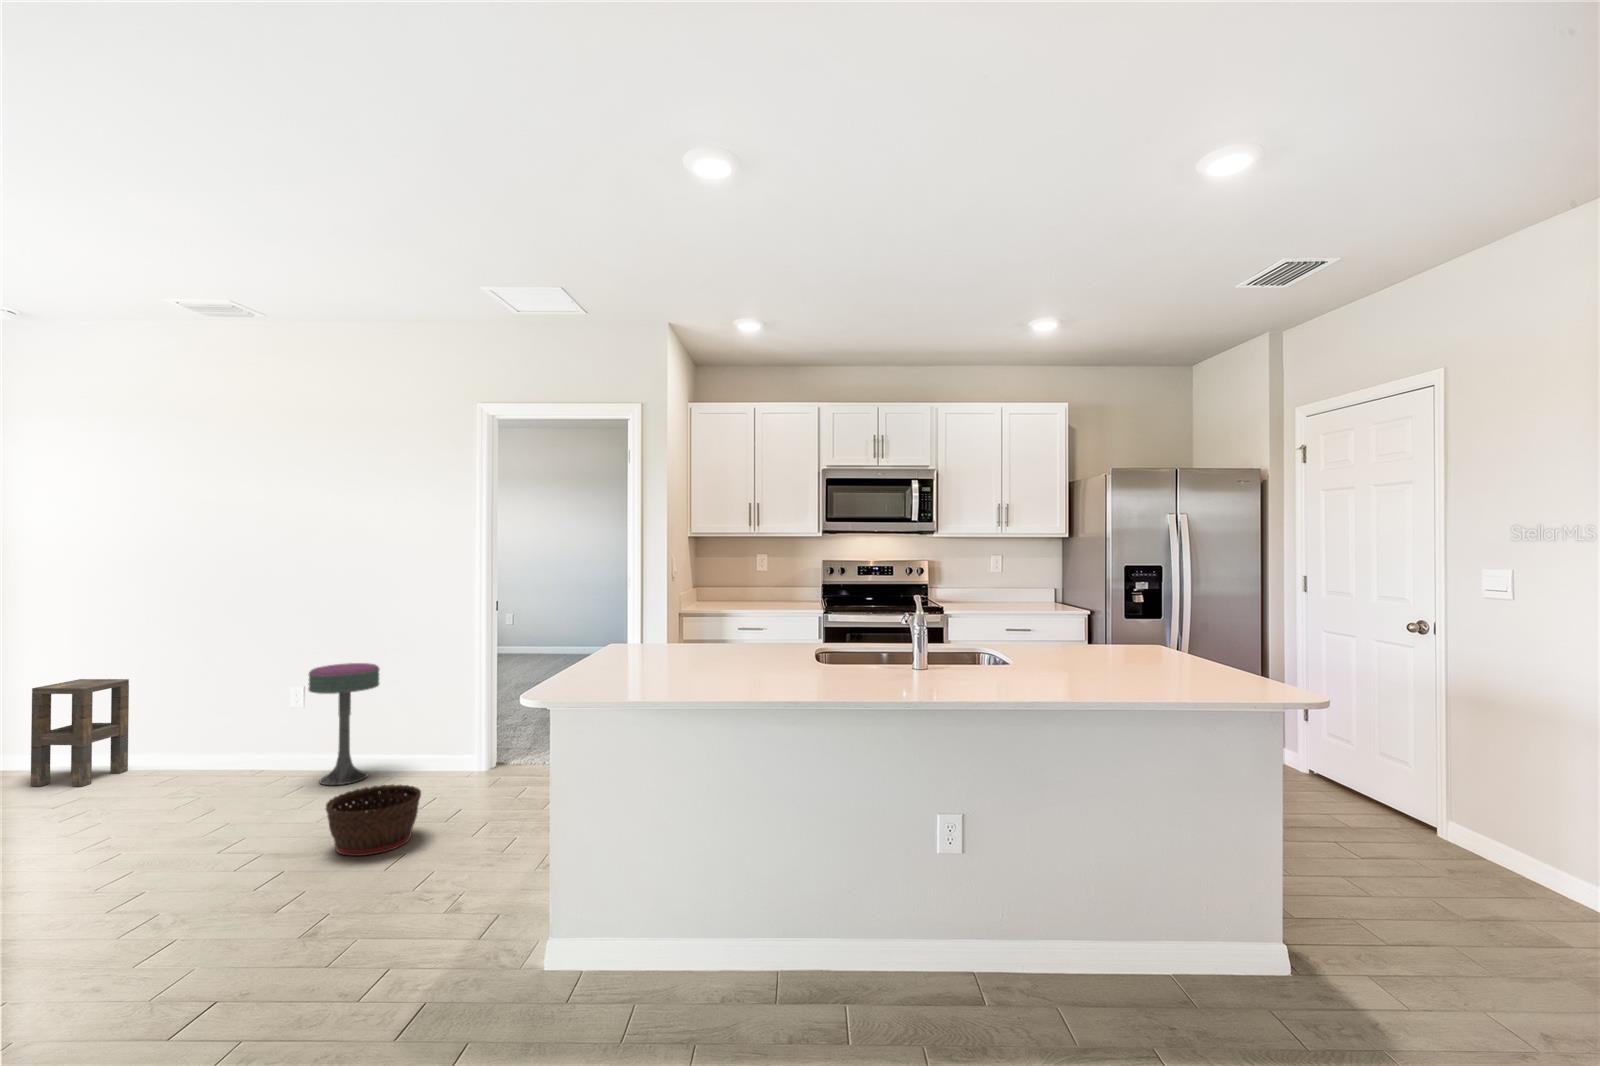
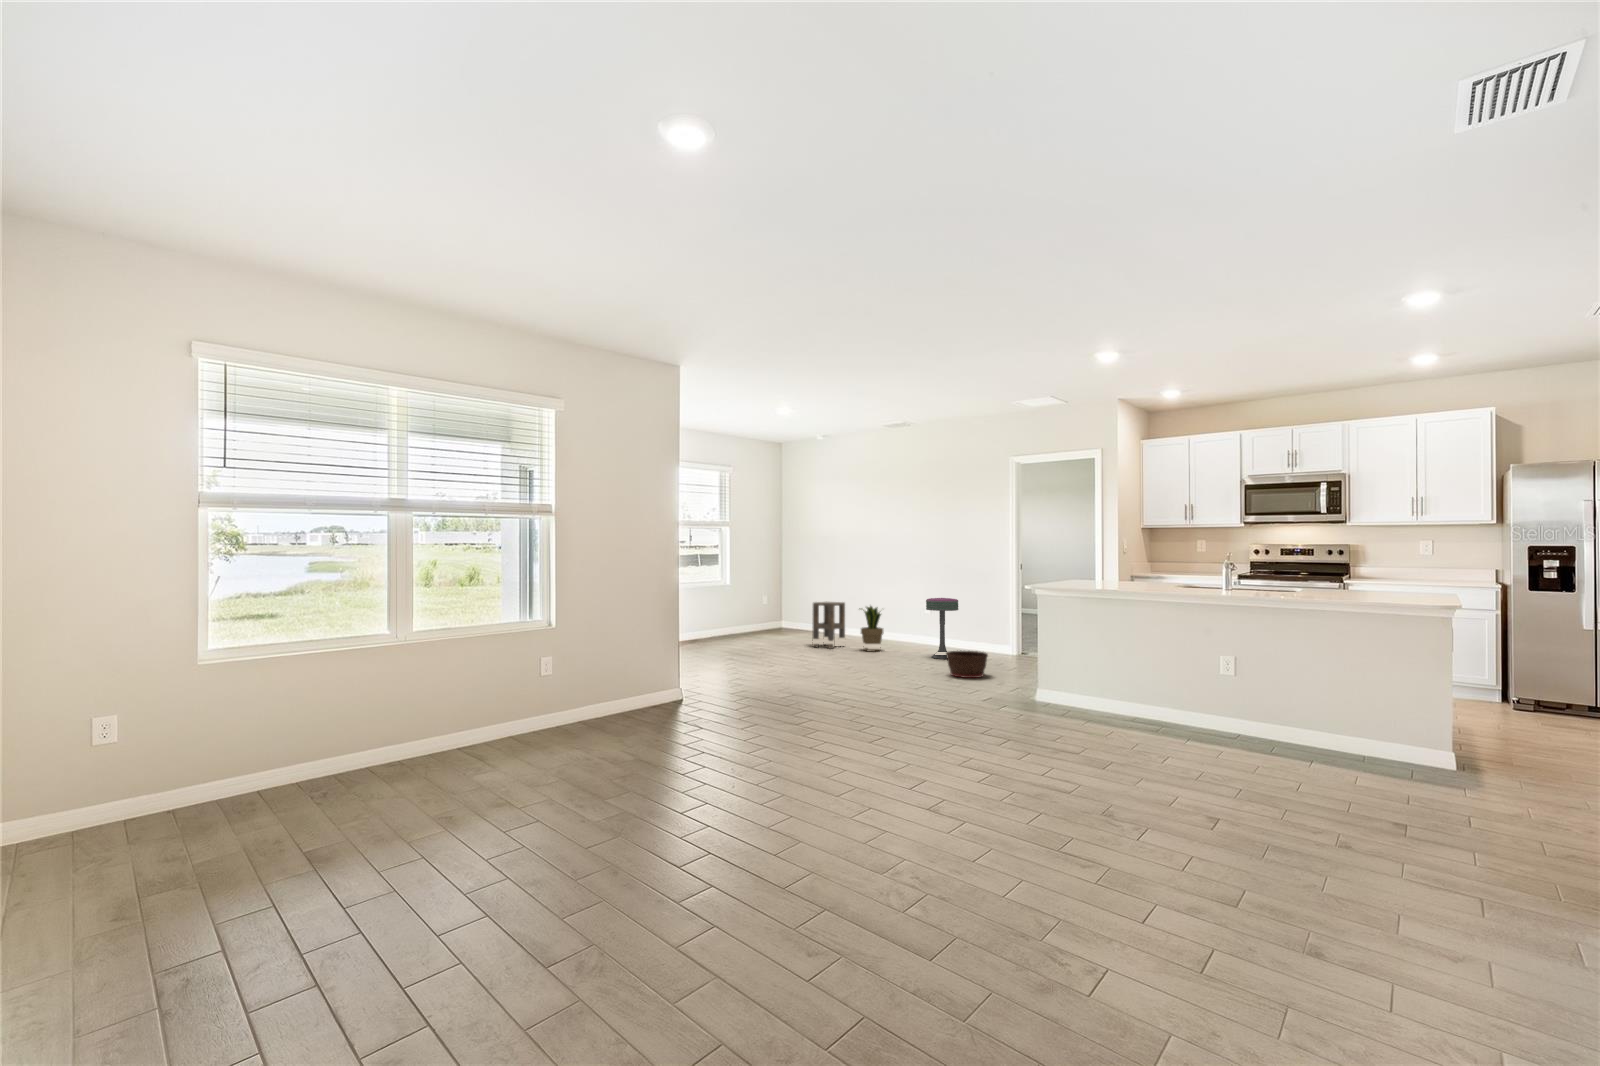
potted plant: none [151,684,225,782] -> present [861,606,884,652]

